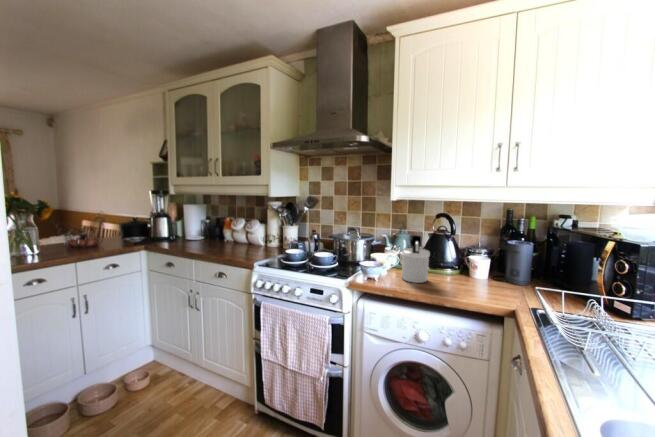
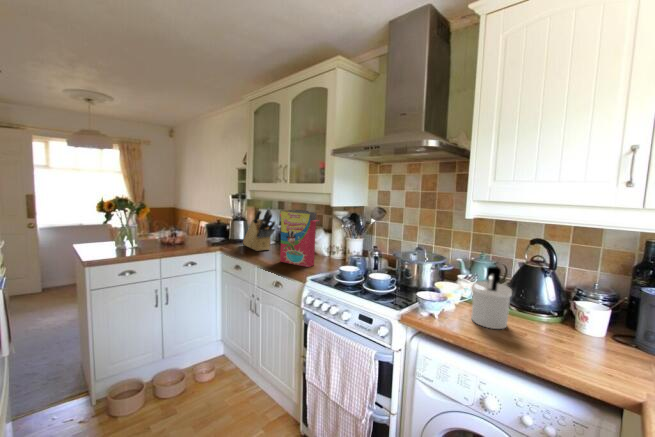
cereal box: none [217,201,259,255] -> present [280,210,317,267]
knife block: none [171,202,209,246] -> present [243,208,275,251]

